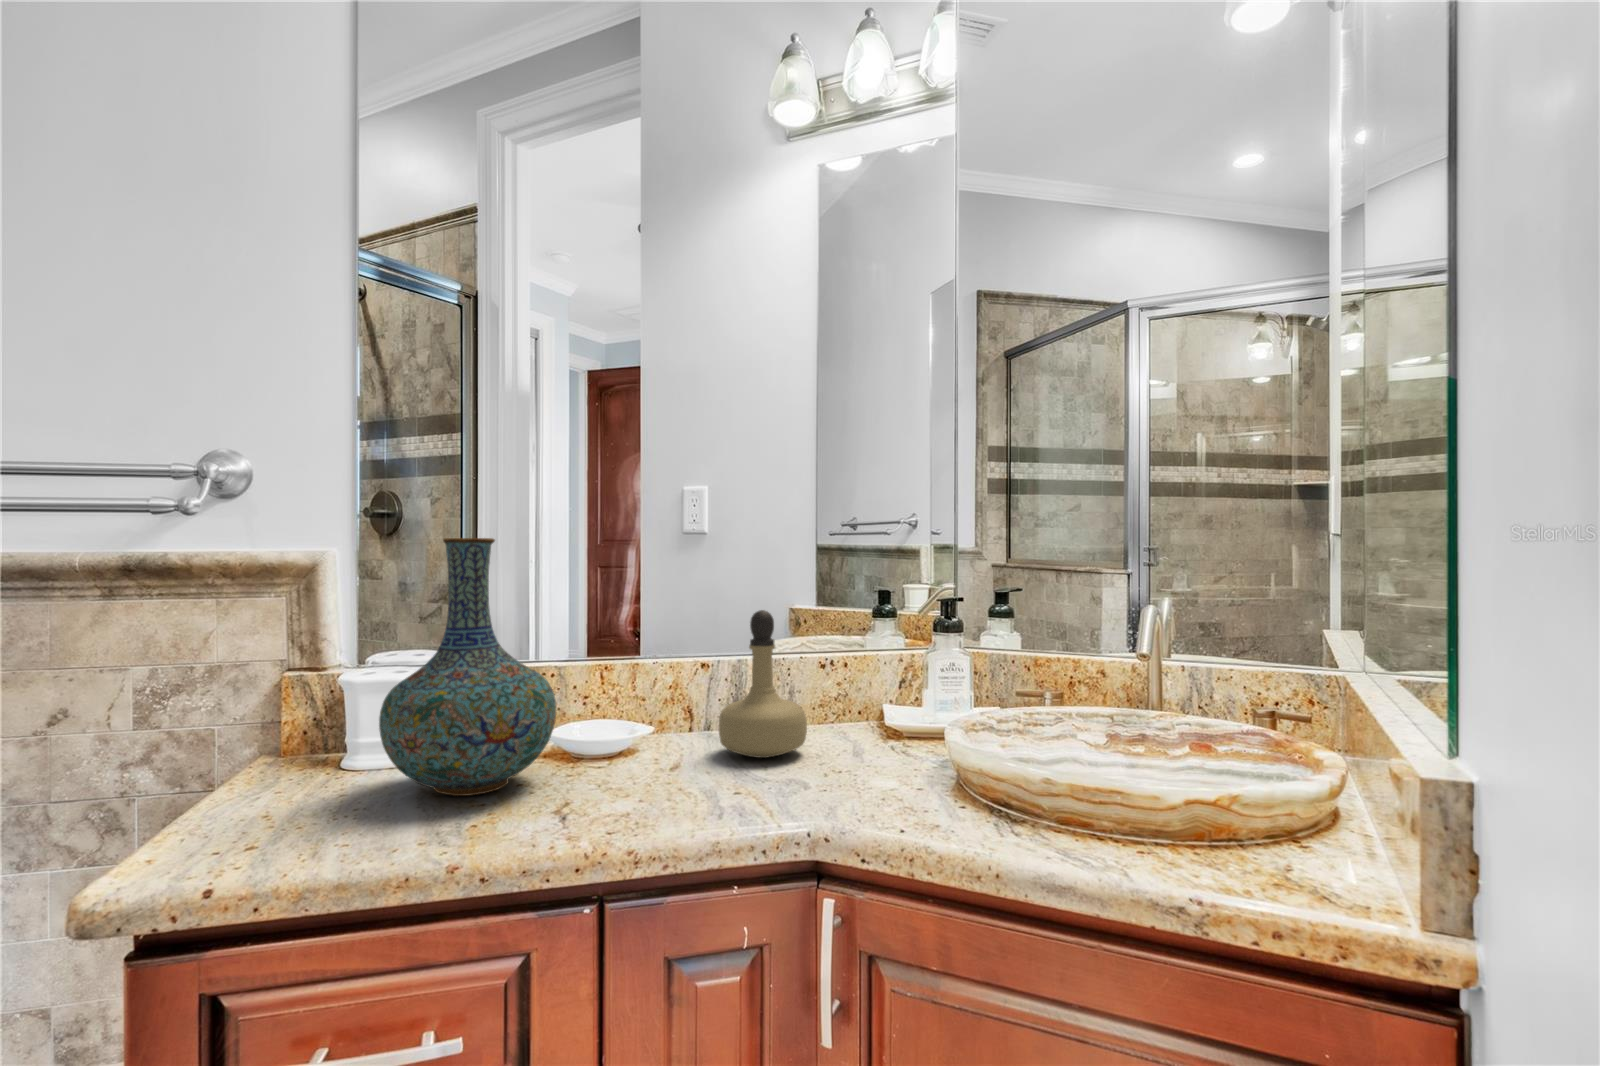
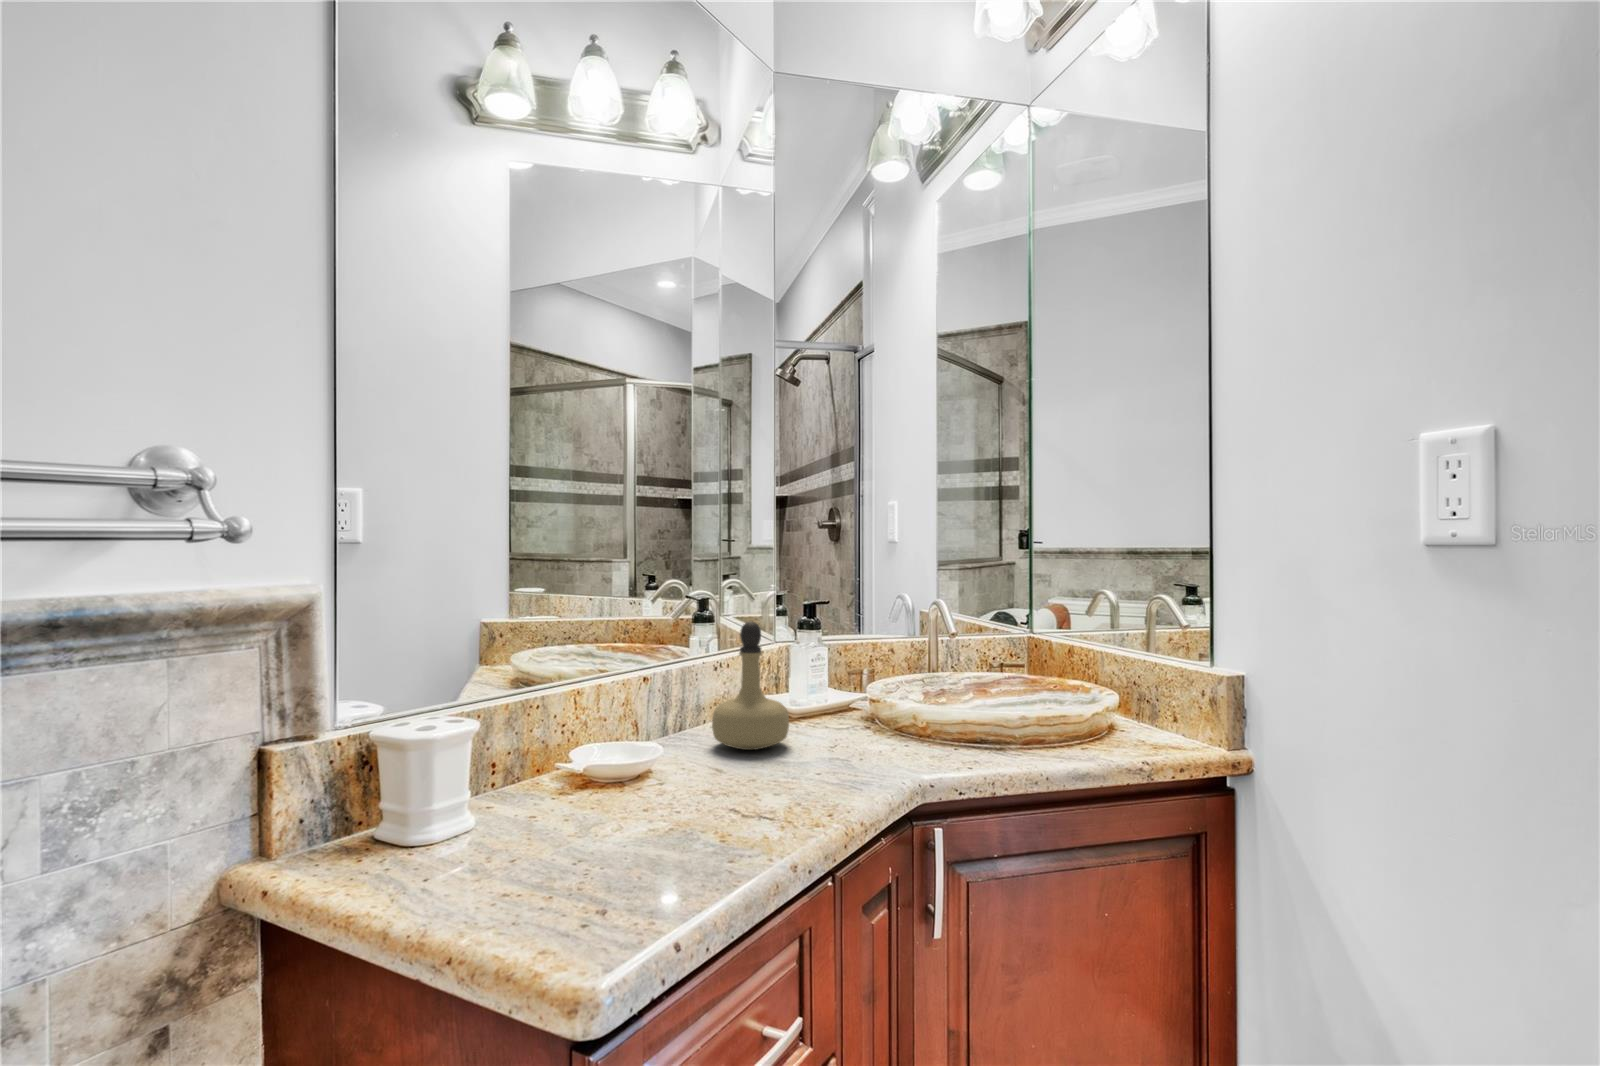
vase: present [379,538,556,796] -> none [521,566,695,834]

